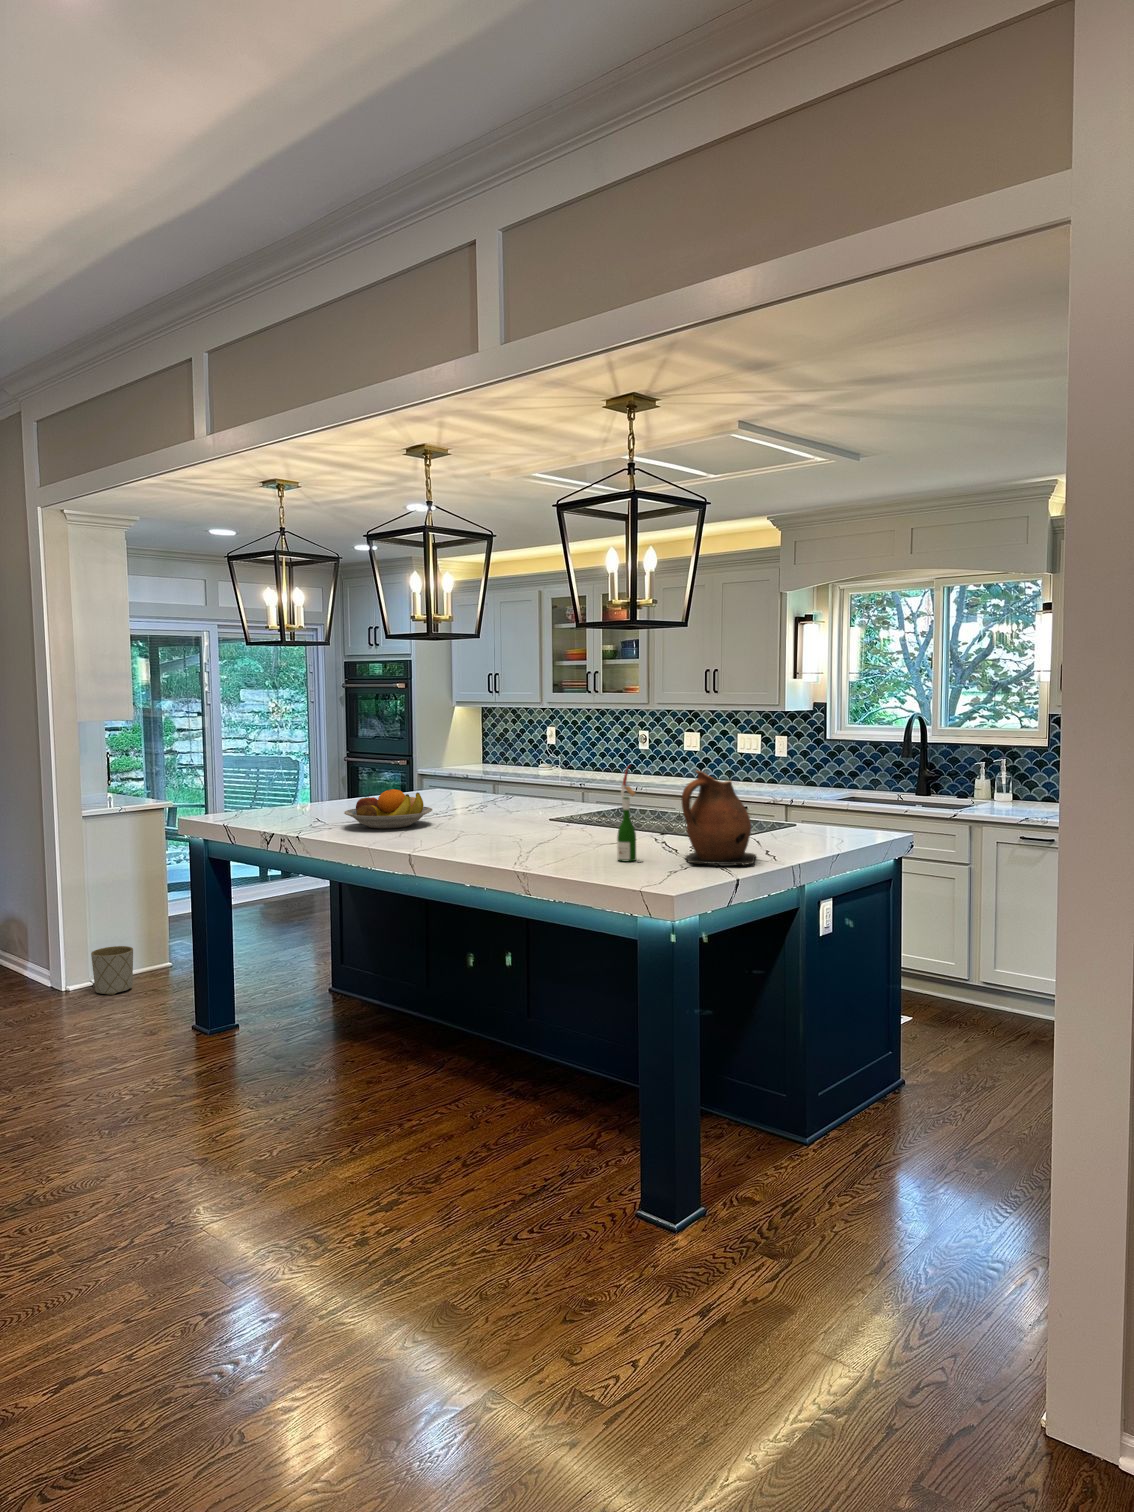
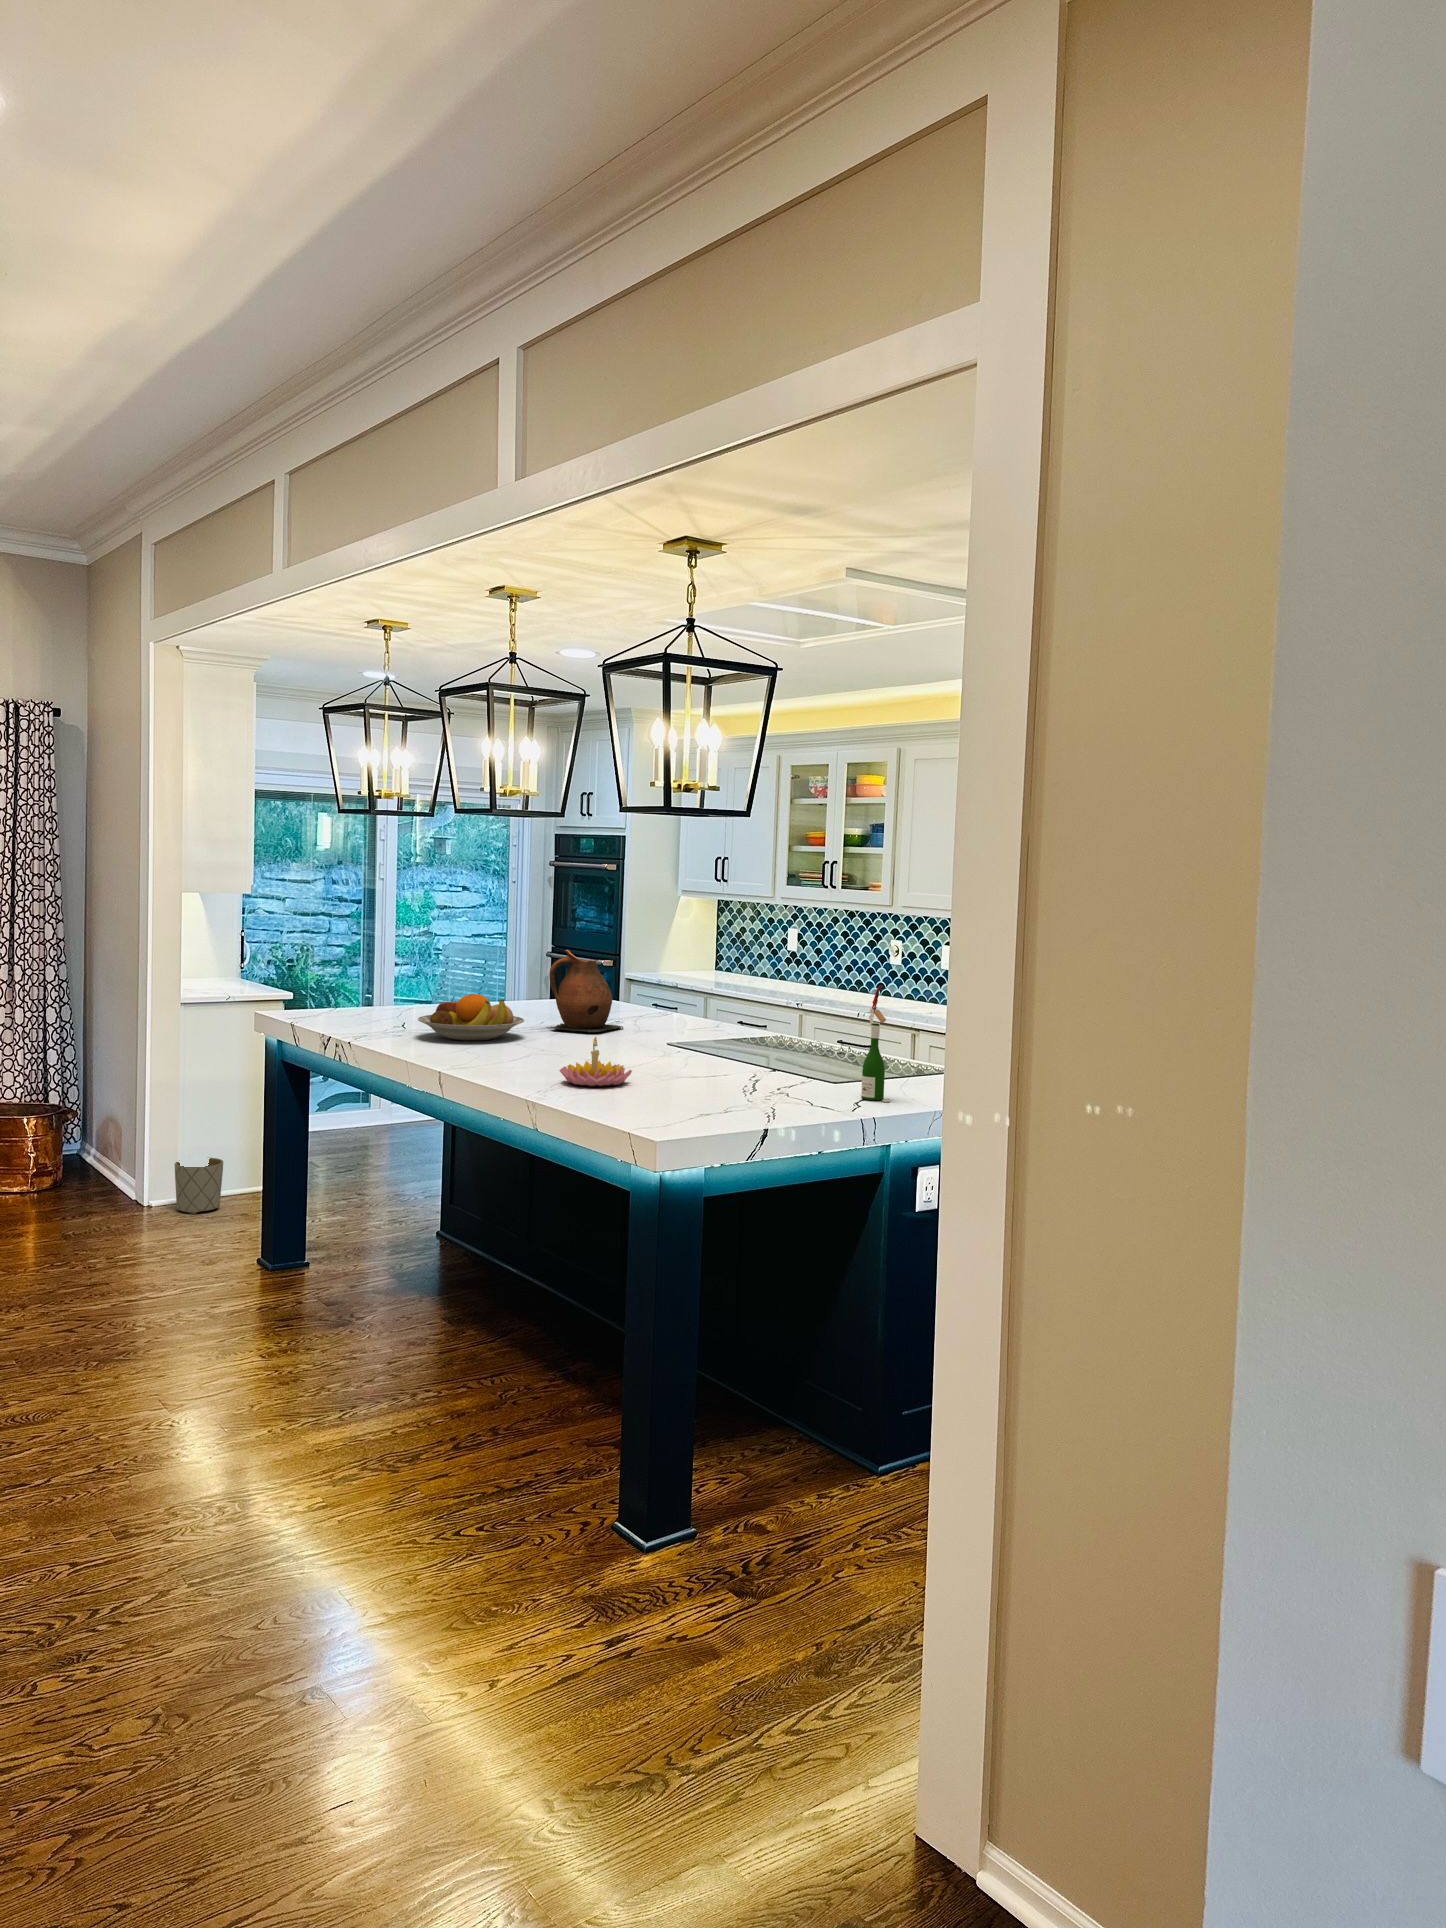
wine bottle: present [617,765,642,862] -> present [861,985,890,1102]
ceramic pitcher: present [681,771,756,866] -> present [549,950,623,1033]
candle holder: none [518,814,578,857] -> present [559,1036,632,1087]

